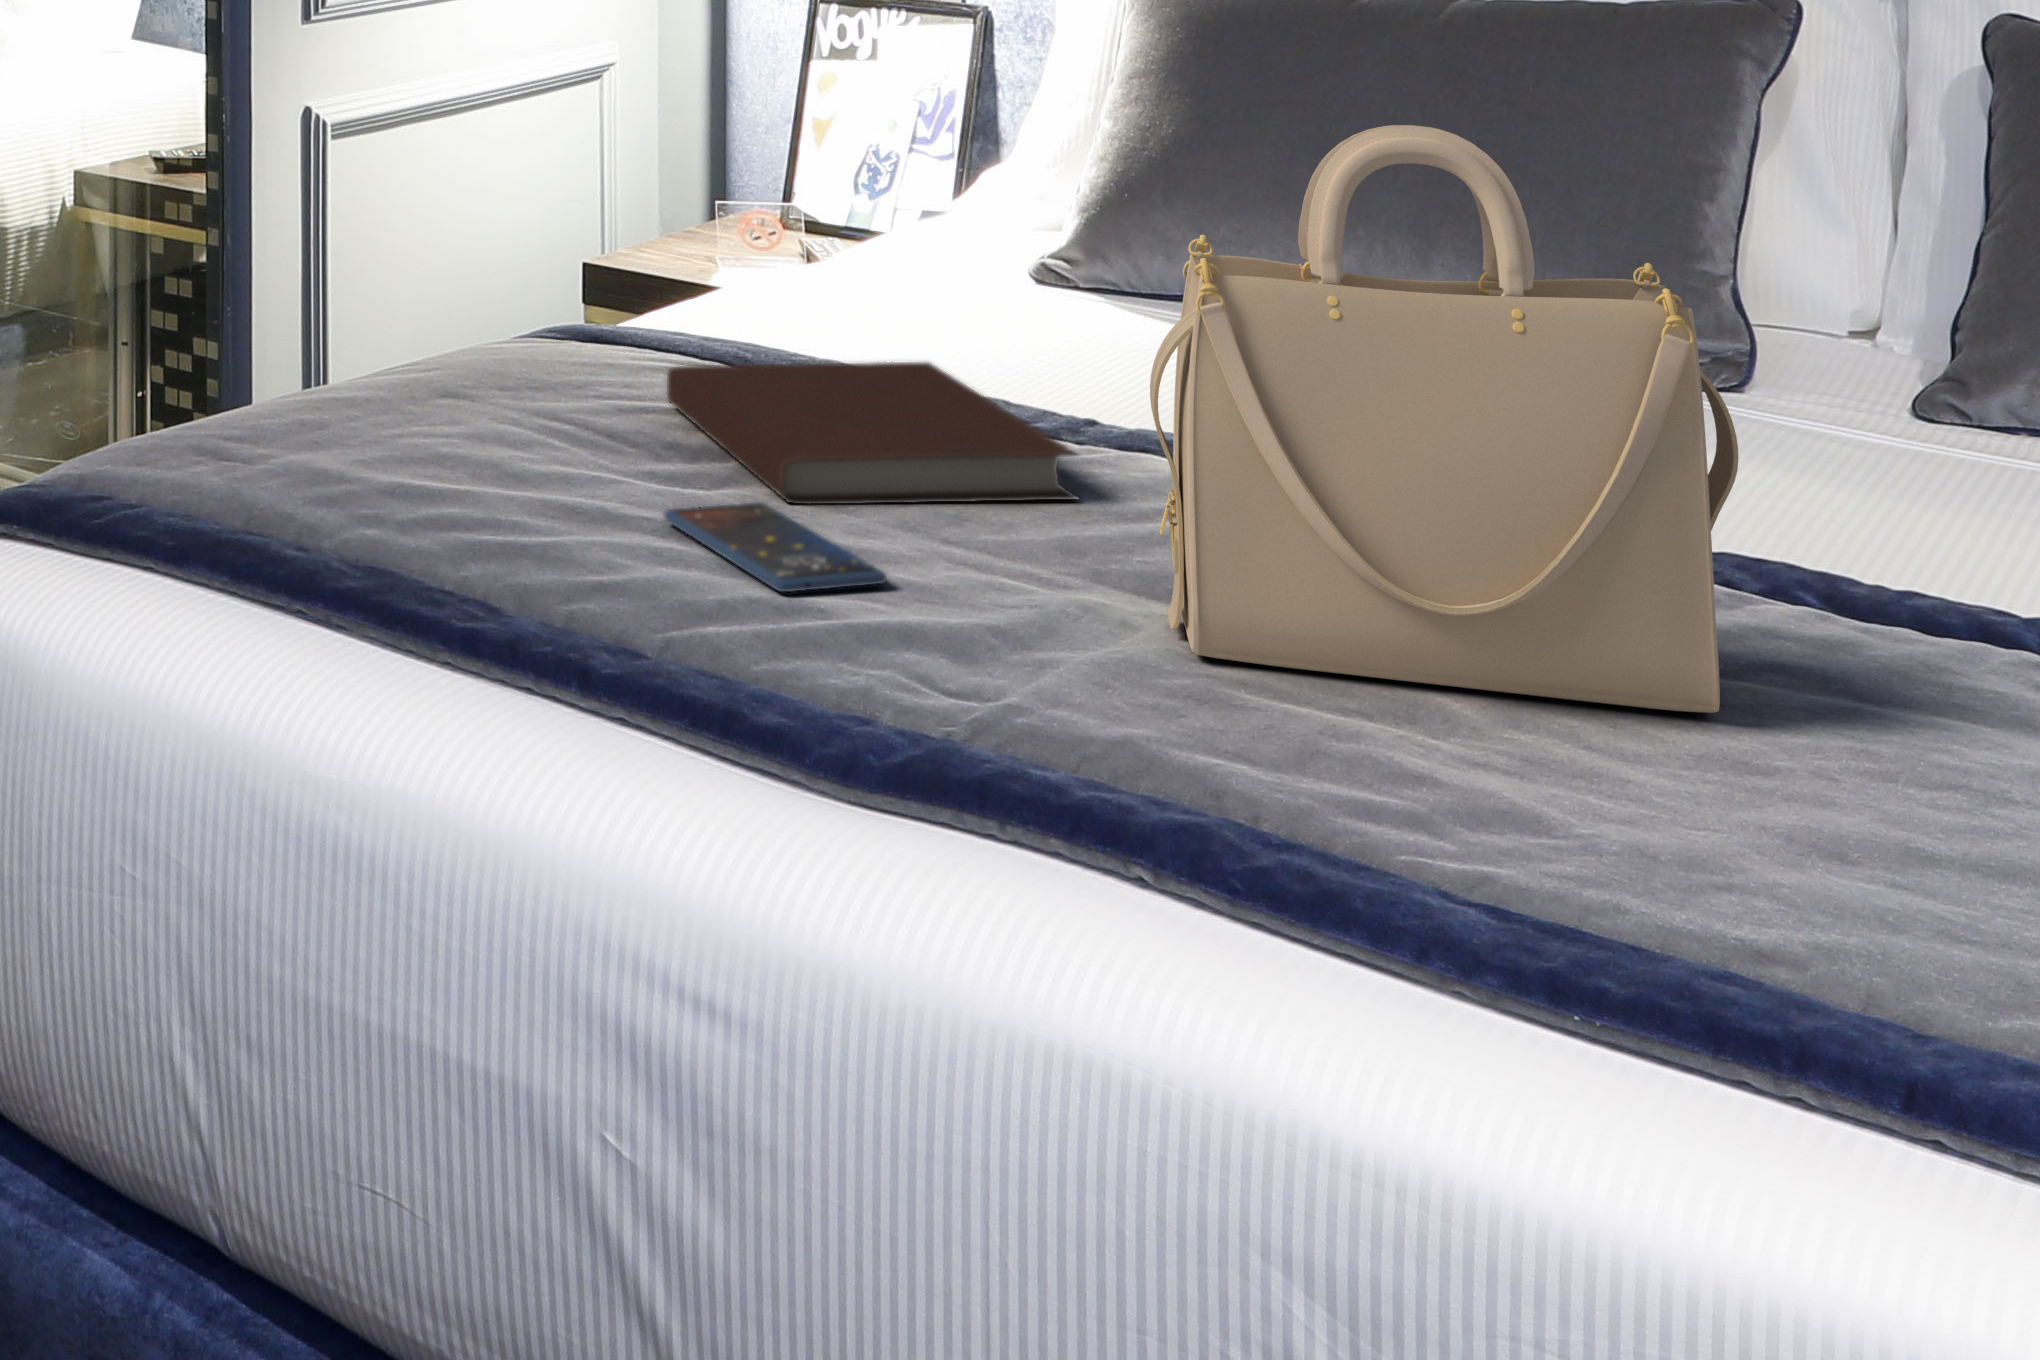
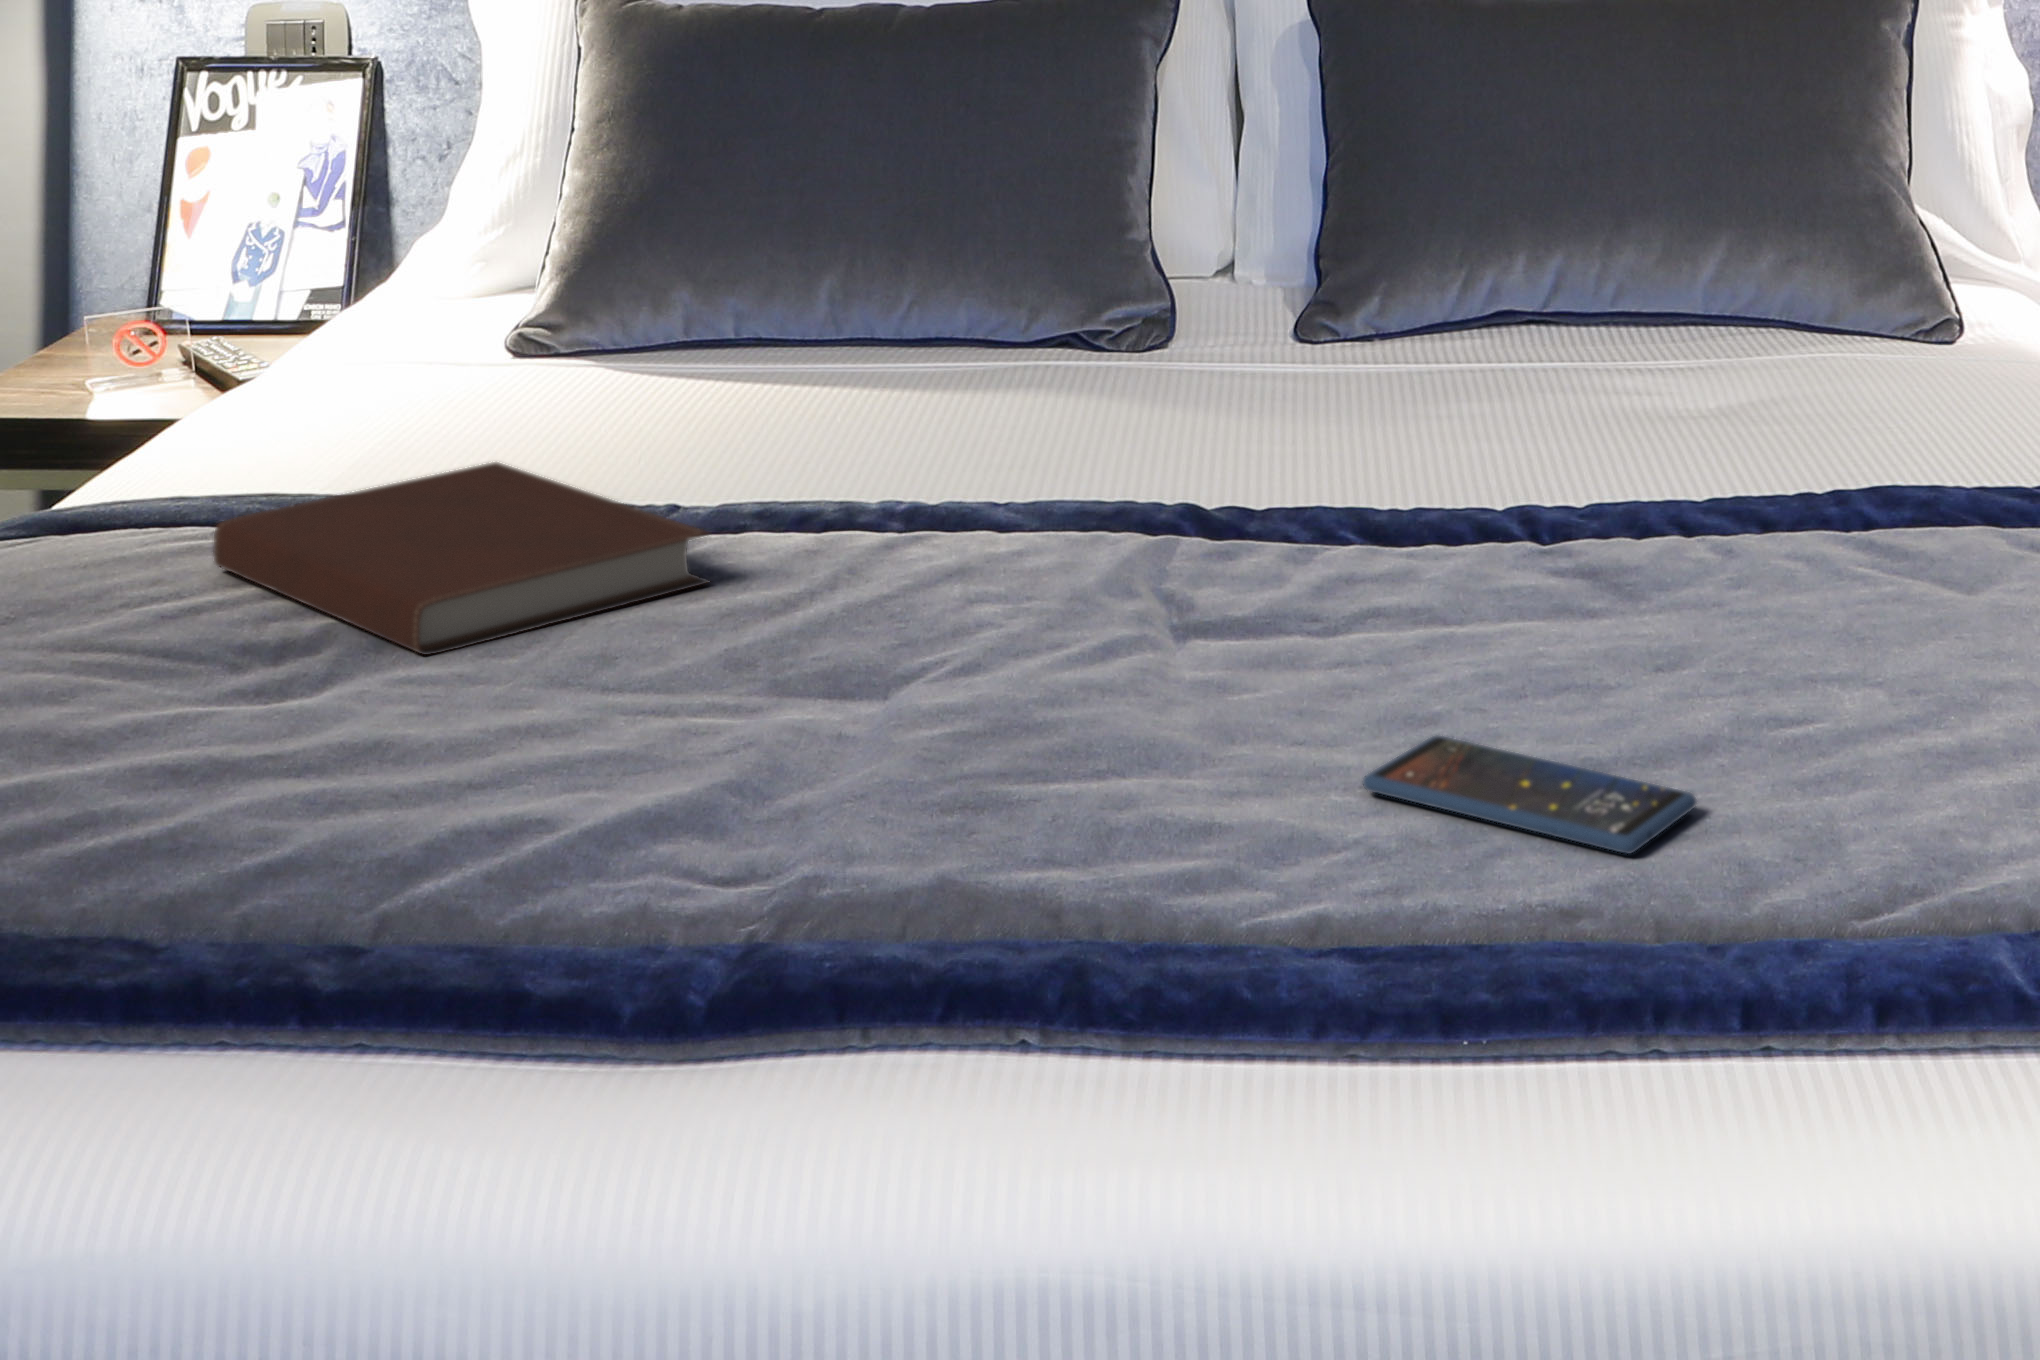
handbag: present [1150,125,1739,713] -> none [865,130,1369,721]
smartphone: present [664,502,887,592] -> present [1363,736,1696,854]

